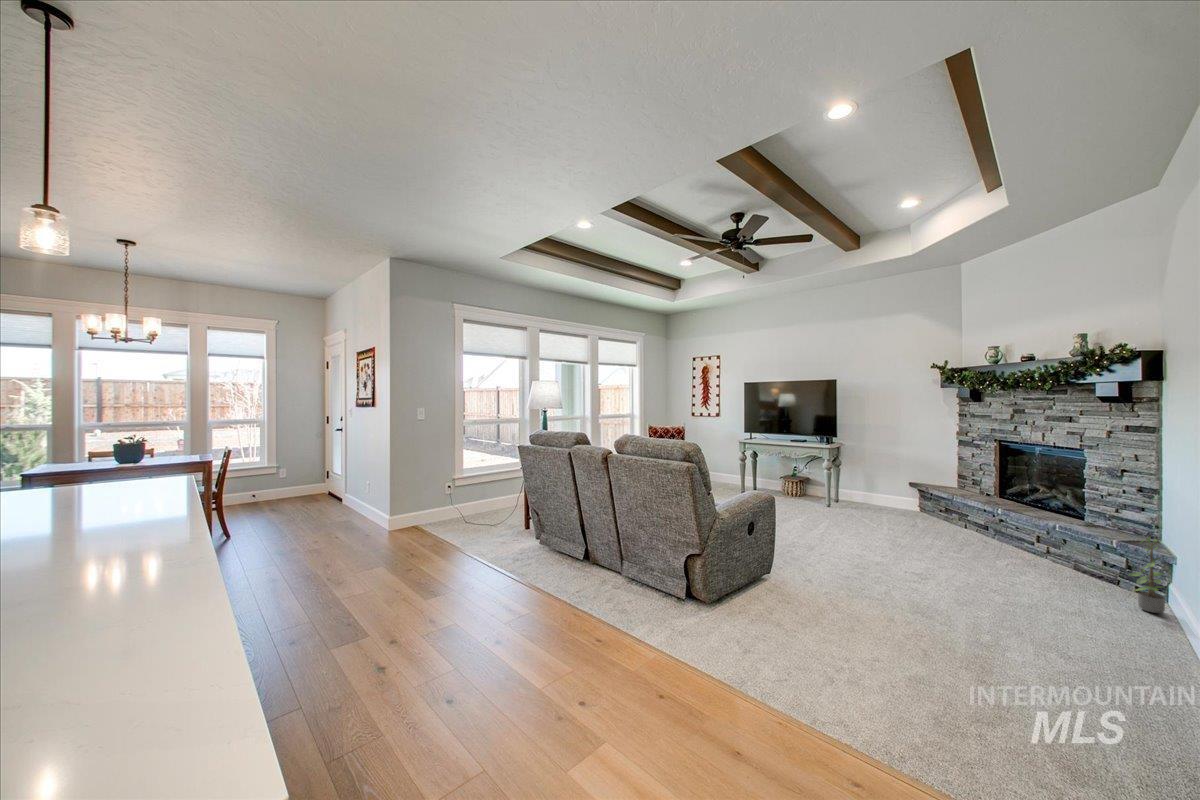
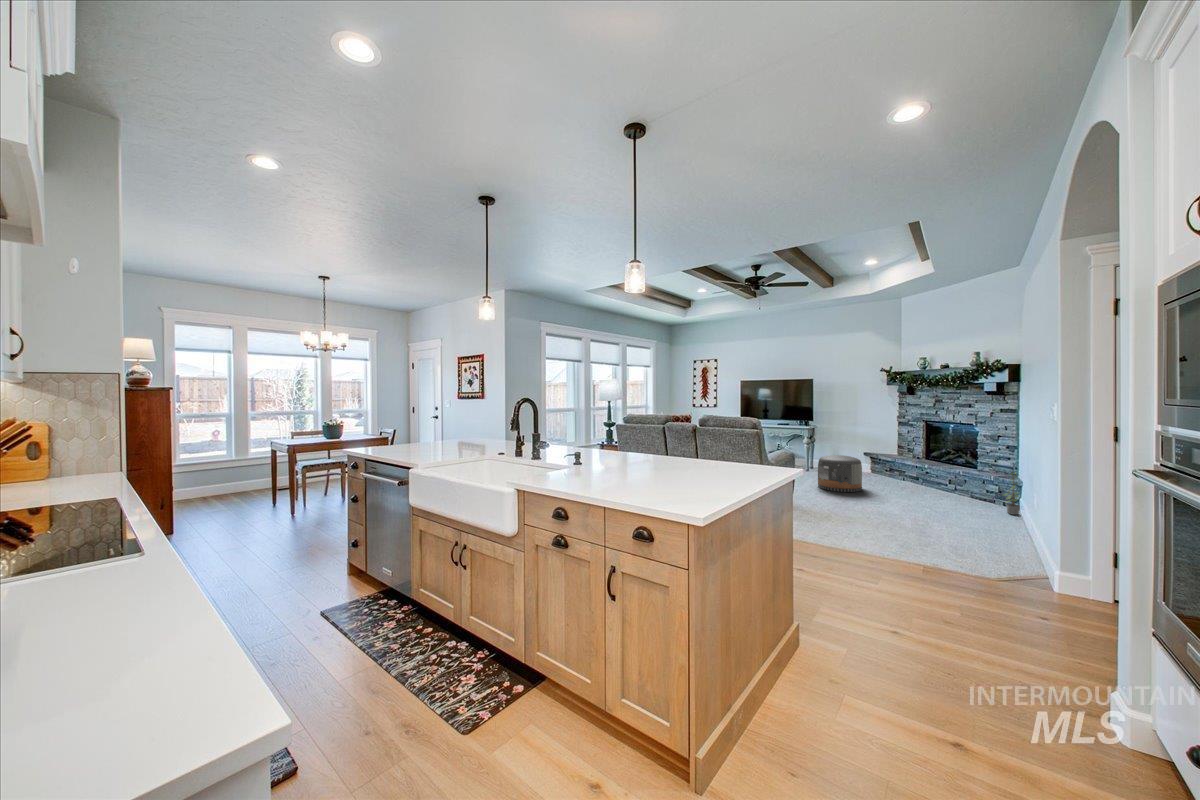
pouf: none [825,488,891,546] -> present [818,455,862,492]

